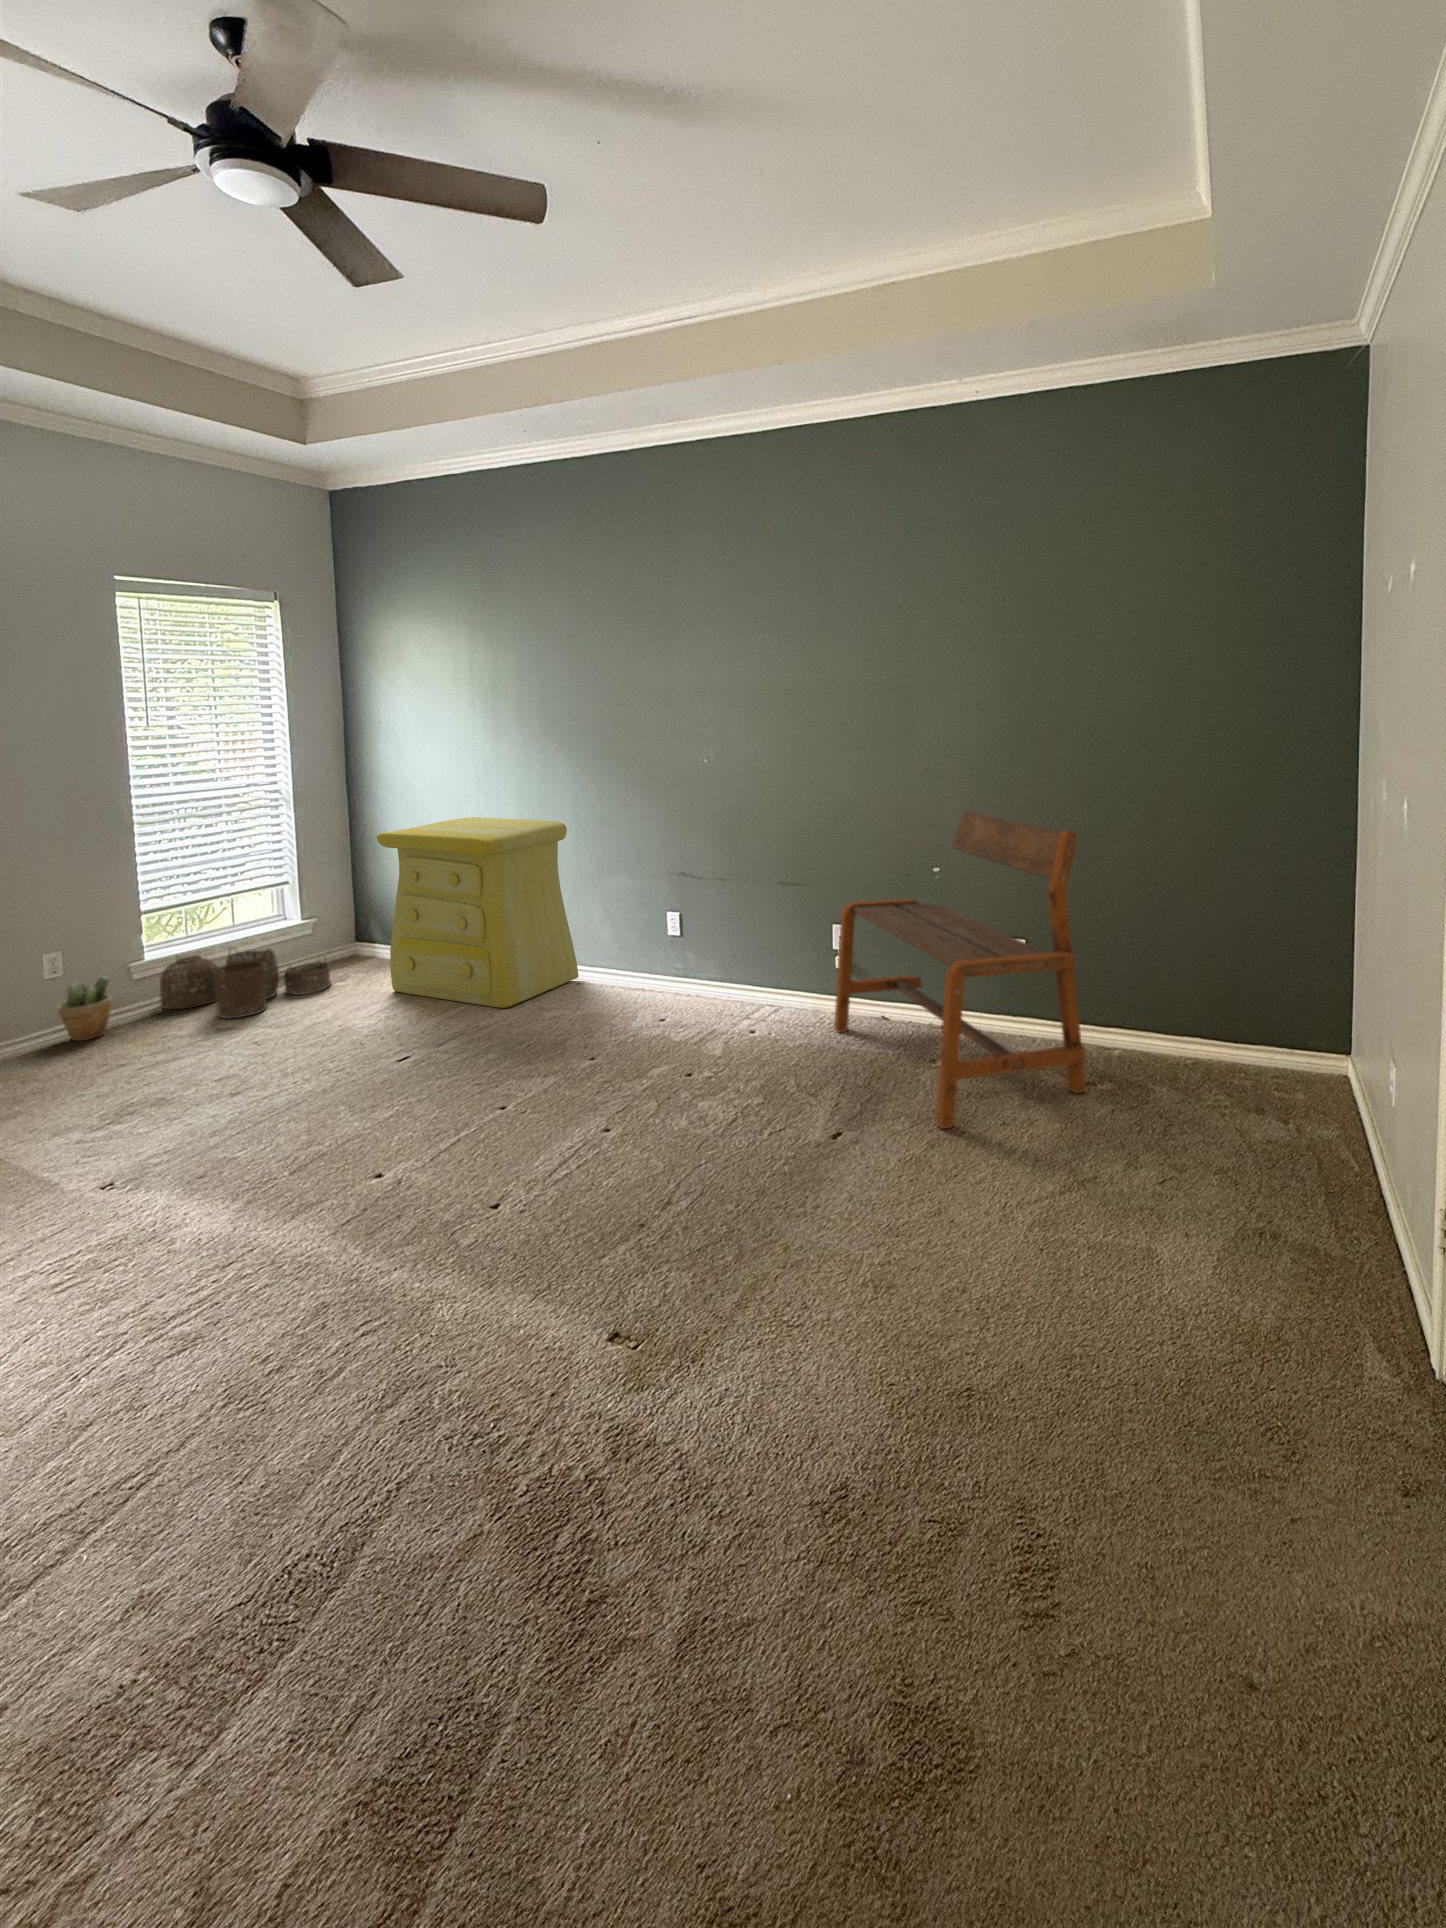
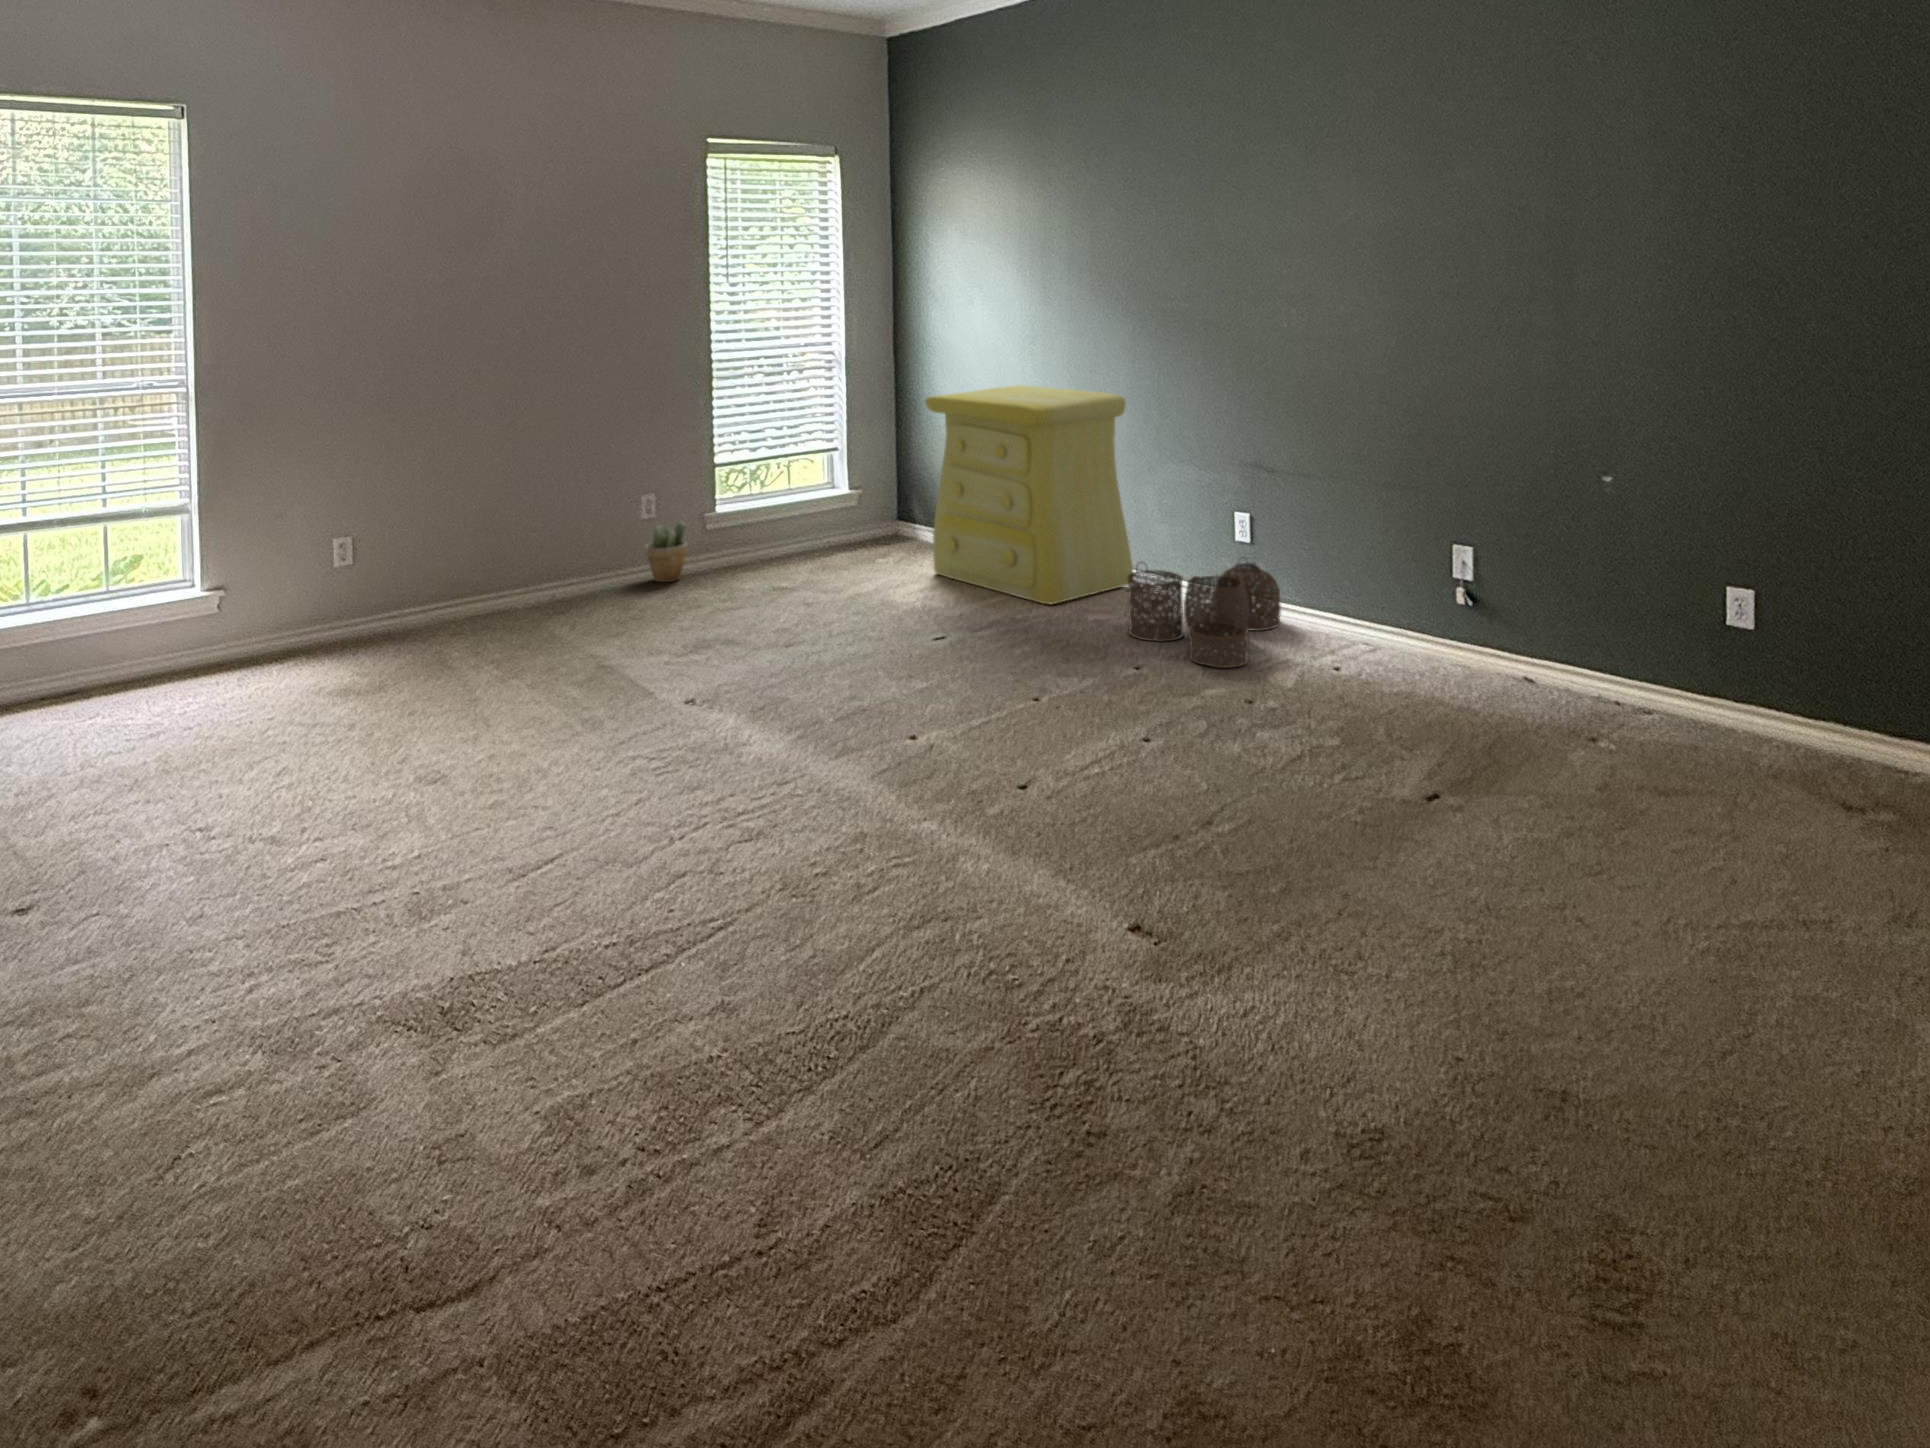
bench: present [834,811,1086,1129] -> none [1455,391,1837,819]
woven basket: present [160,949,331,1018] -> present [1127,562,1281,668]

